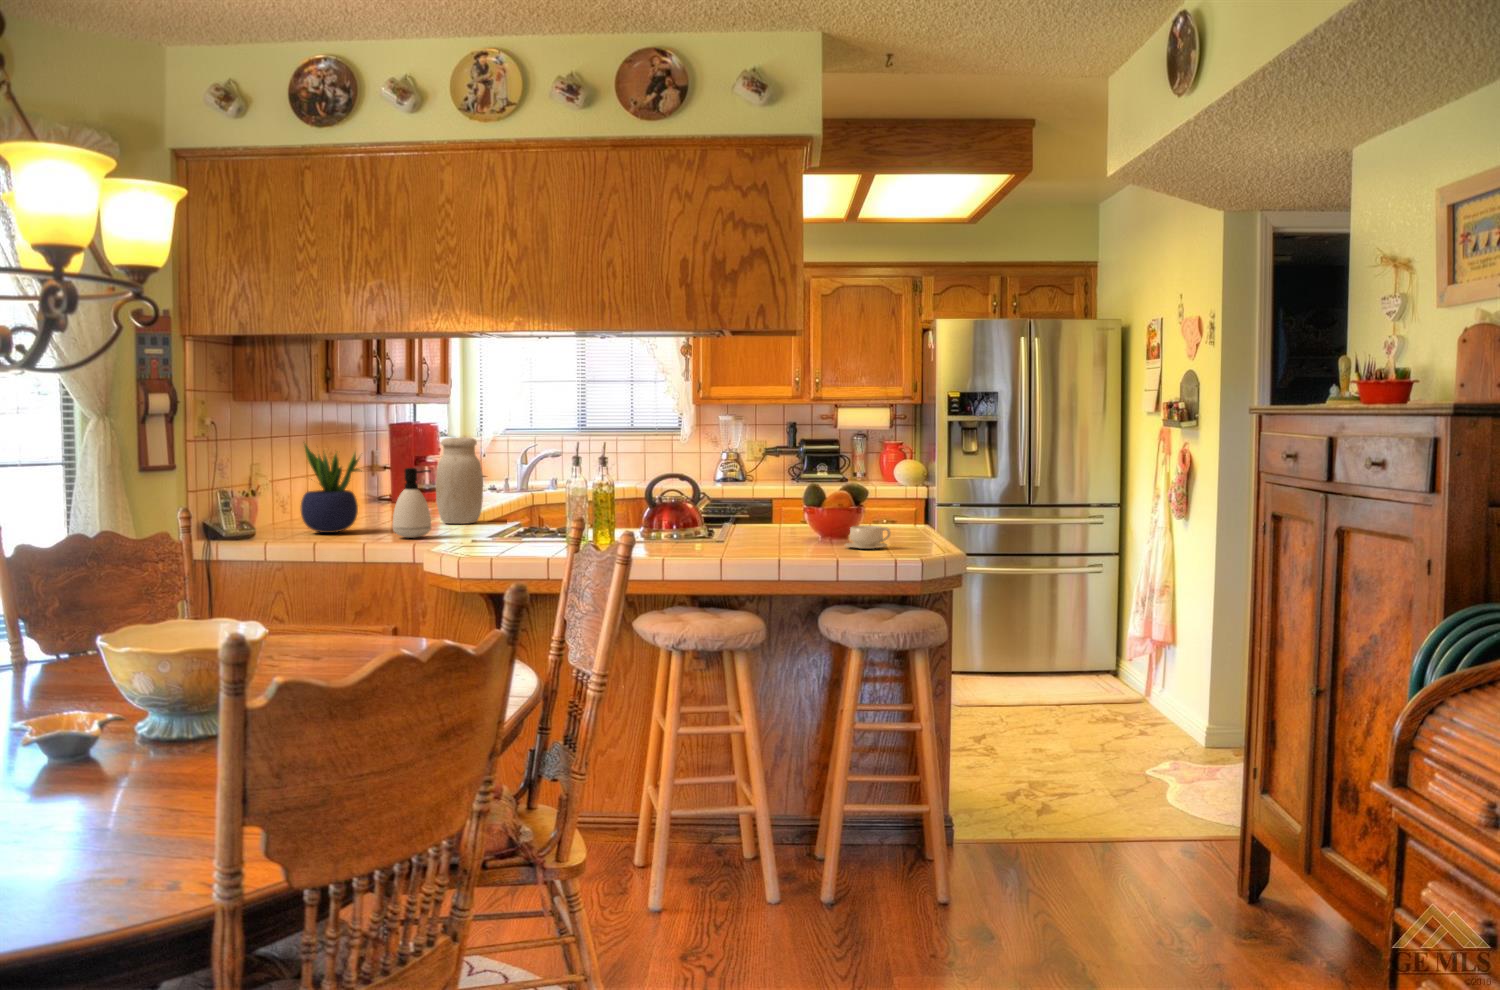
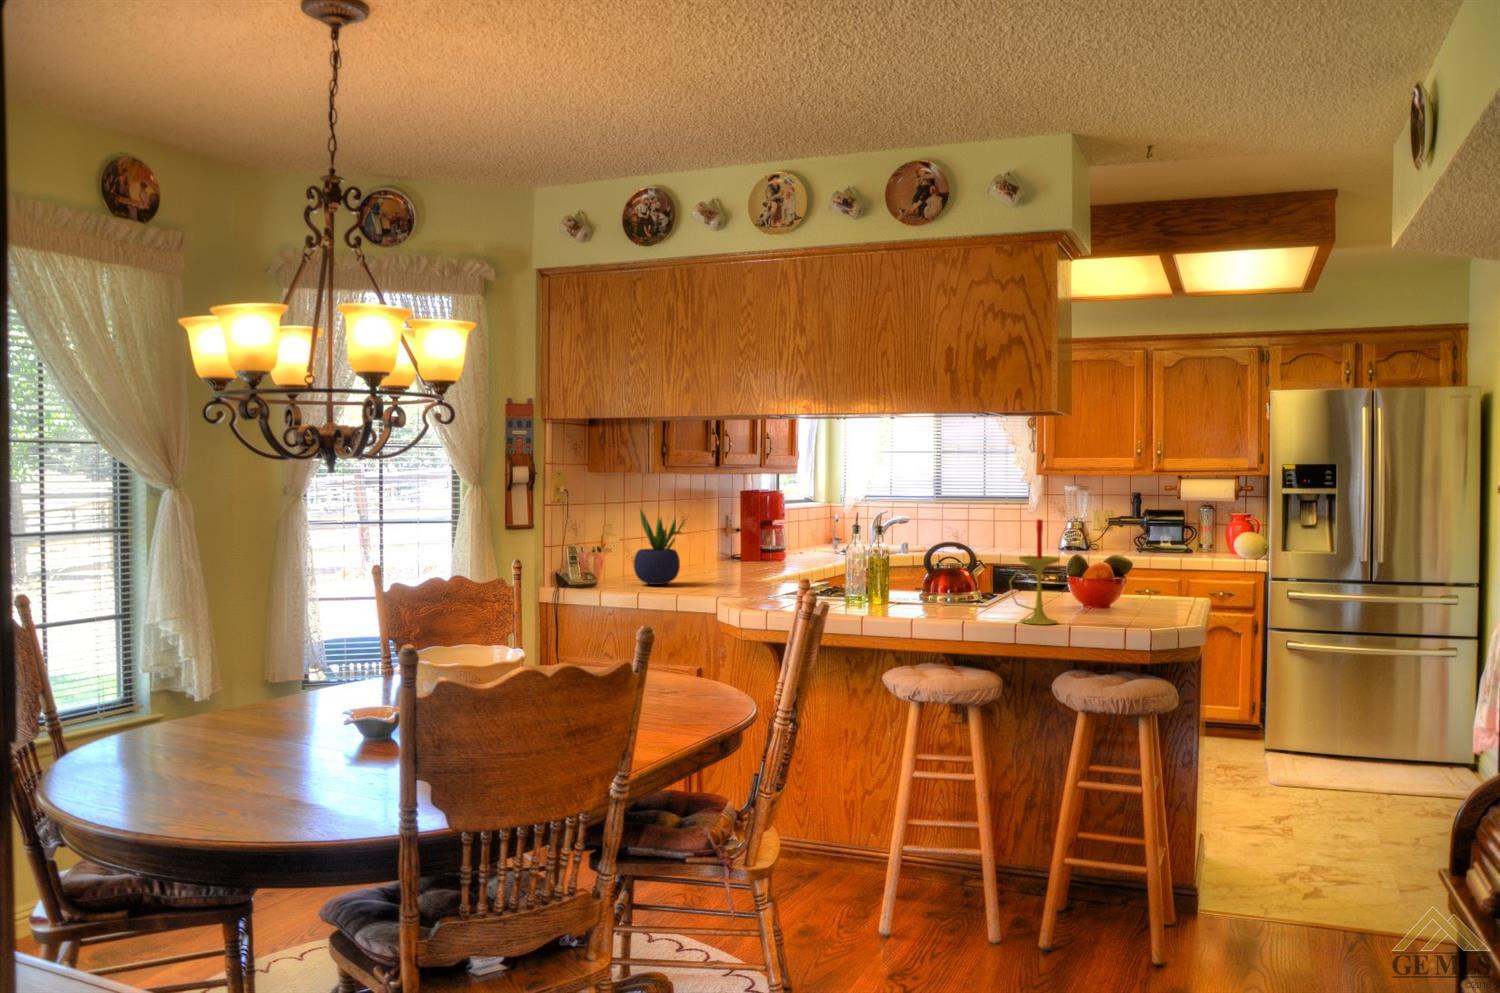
jar: present [436,437,483,524] -> none [753,505,792,581]
candle: none [774,442,824,555] -> present [1010,519,1060,625]
soap dispenser: present [393,468,431,538] -> none [699,532,732,592]
teacup: present [845,526,890,549] -> none [1089,598,1136,621]

